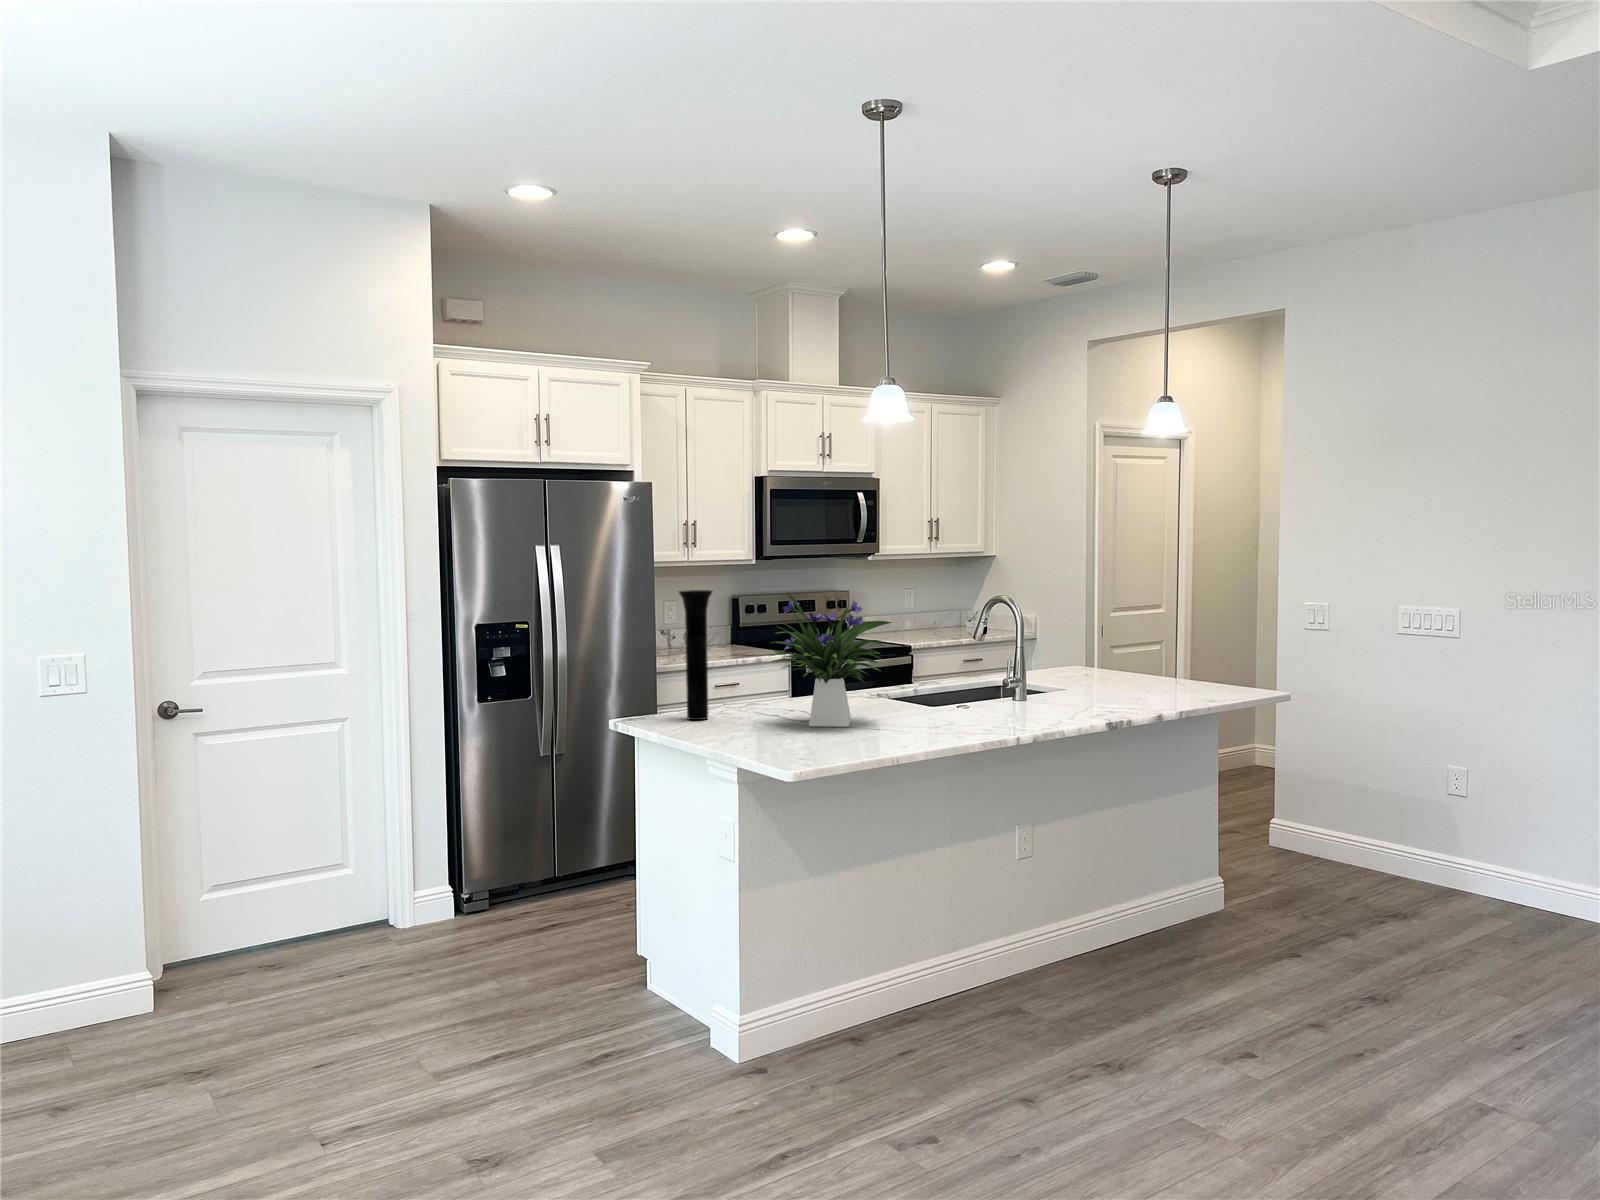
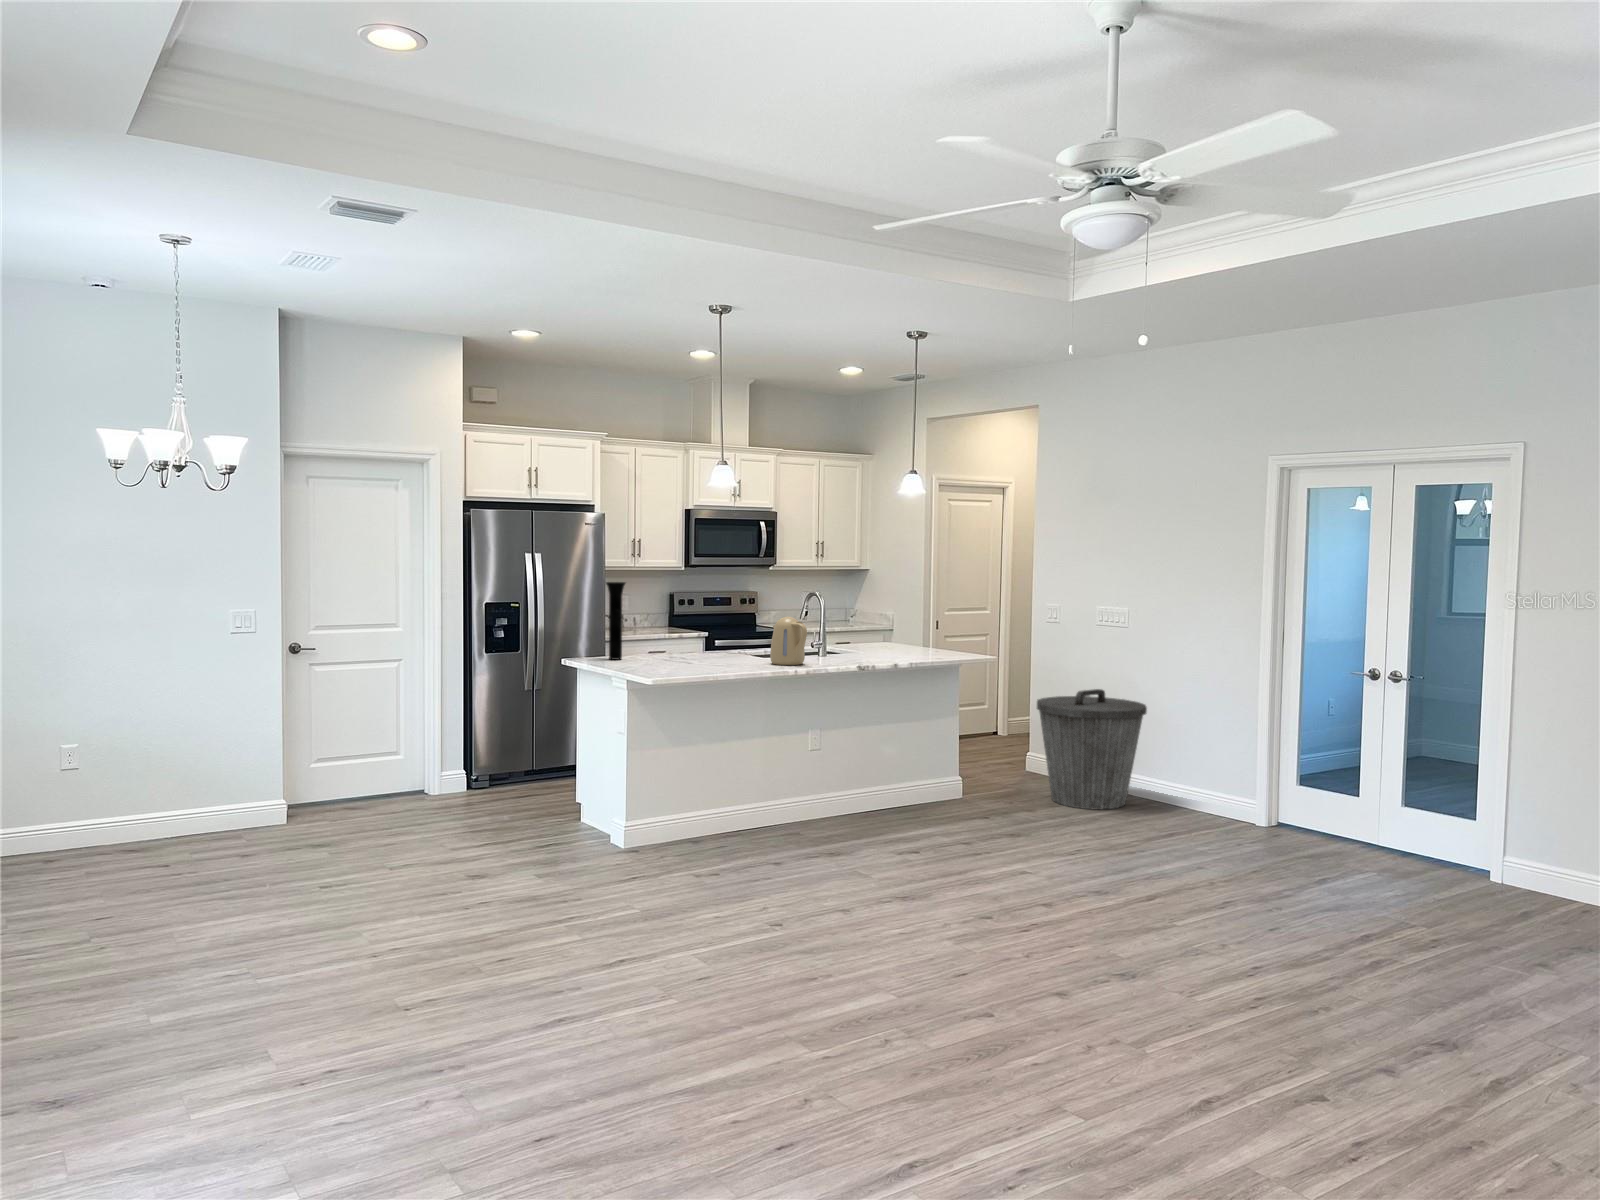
flower arrangement: present [771,592,891,727] -> none [657,584,730,664]
kettle: none [960,642,1028,725] -> present [770,617,807,665]
trash can: none [1326,733,1513,925] -> present [1037,689,1147,810]

